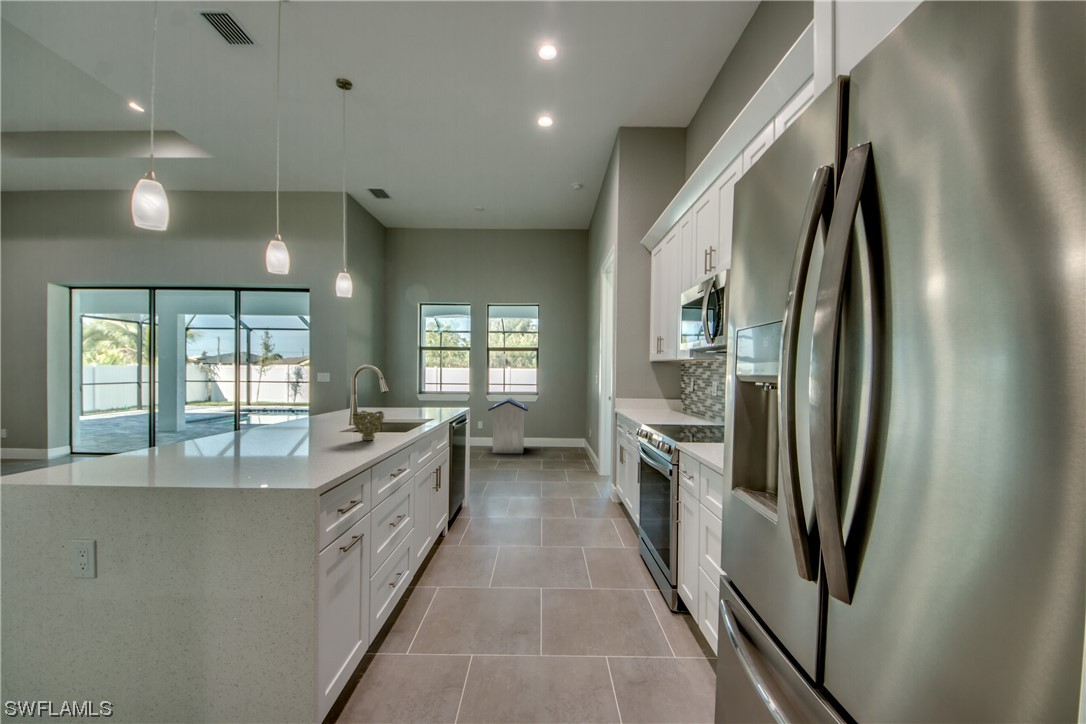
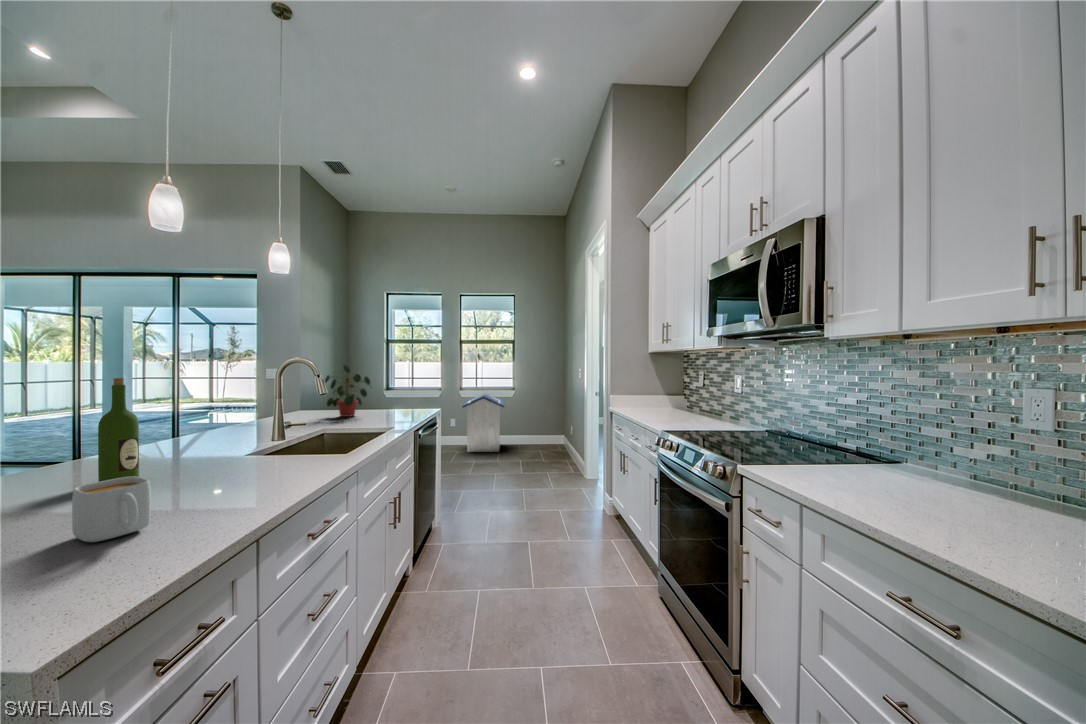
potted plant: none [379,370,414,412] -> present [325,364,370,417]
wine bottle: none [276,378,295,440] -> present [98,378,139,482]
decorative bowl: present [352,411,384,441] -> none [240,429,299,479]
mug: none [295,428,328,457] -> present [72,477,151,542]

